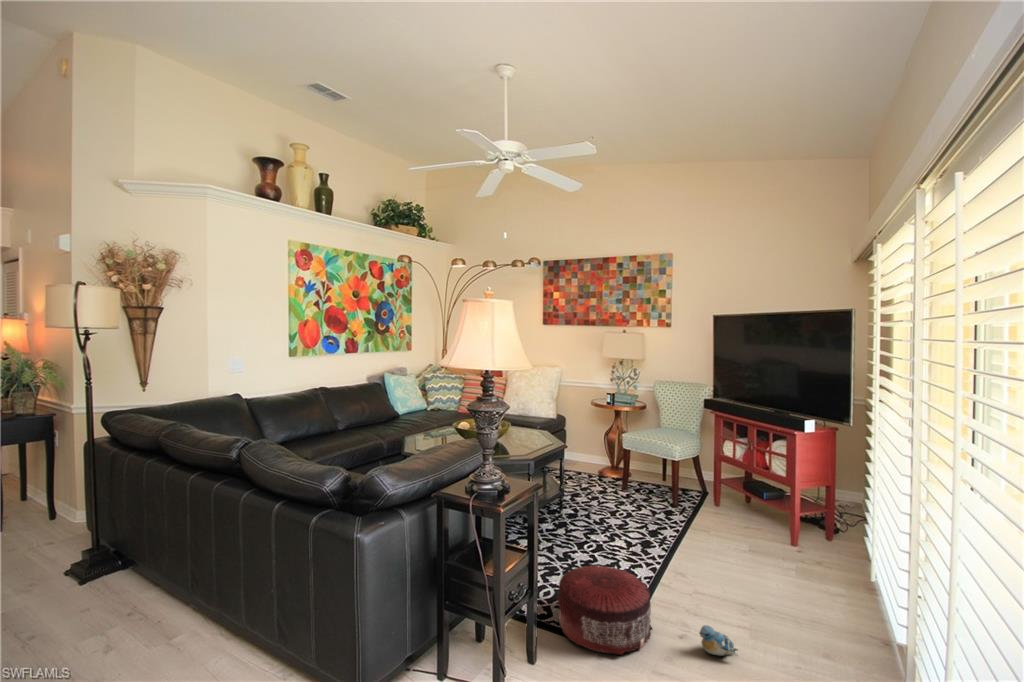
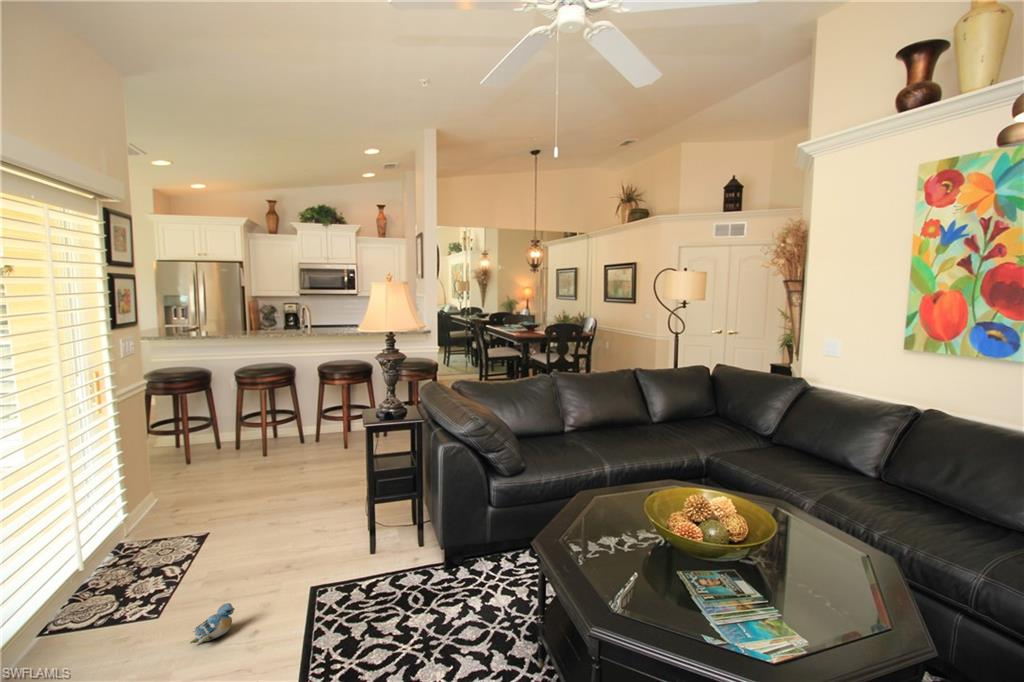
pouf: present [557,565,652,655] -> none [287,538,384,626]

